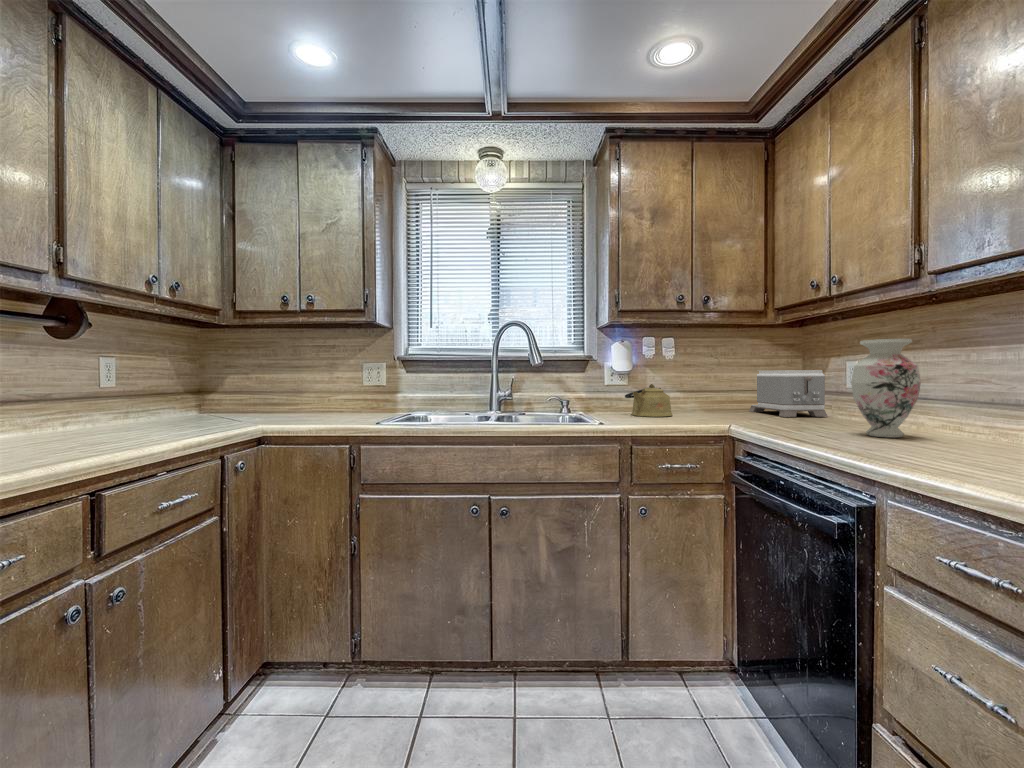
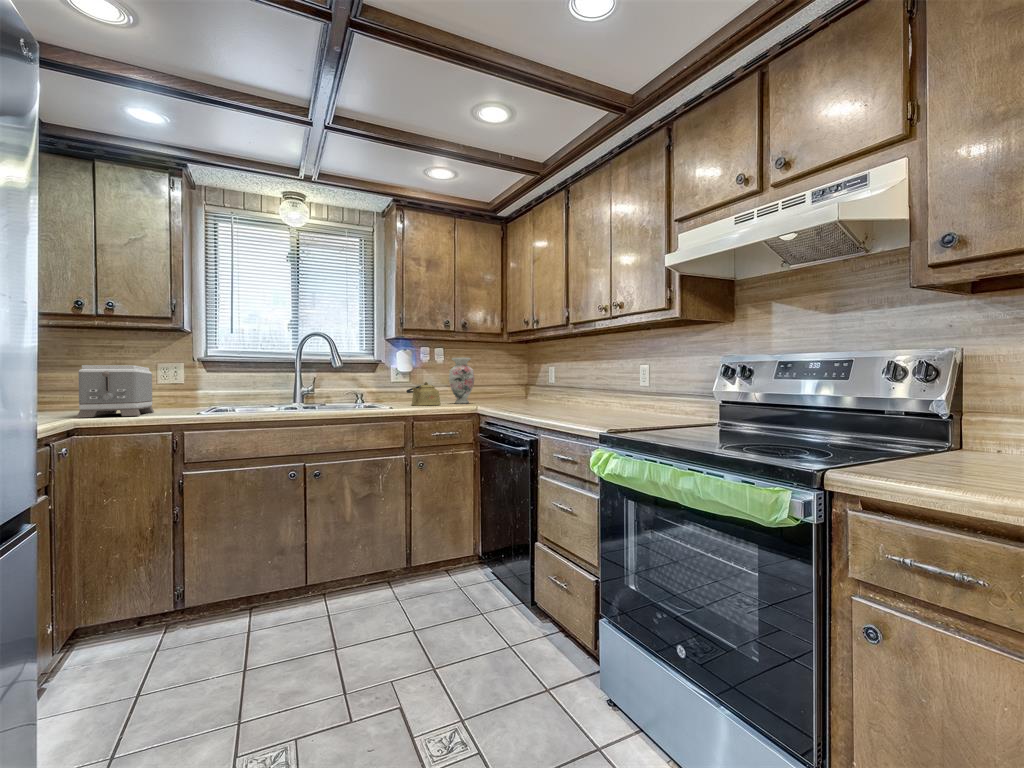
vase: present [851,339,921,438] -> present [449,358,474,404]
toaster: present [749,370,827,417] -> present [77,365,154,418]

